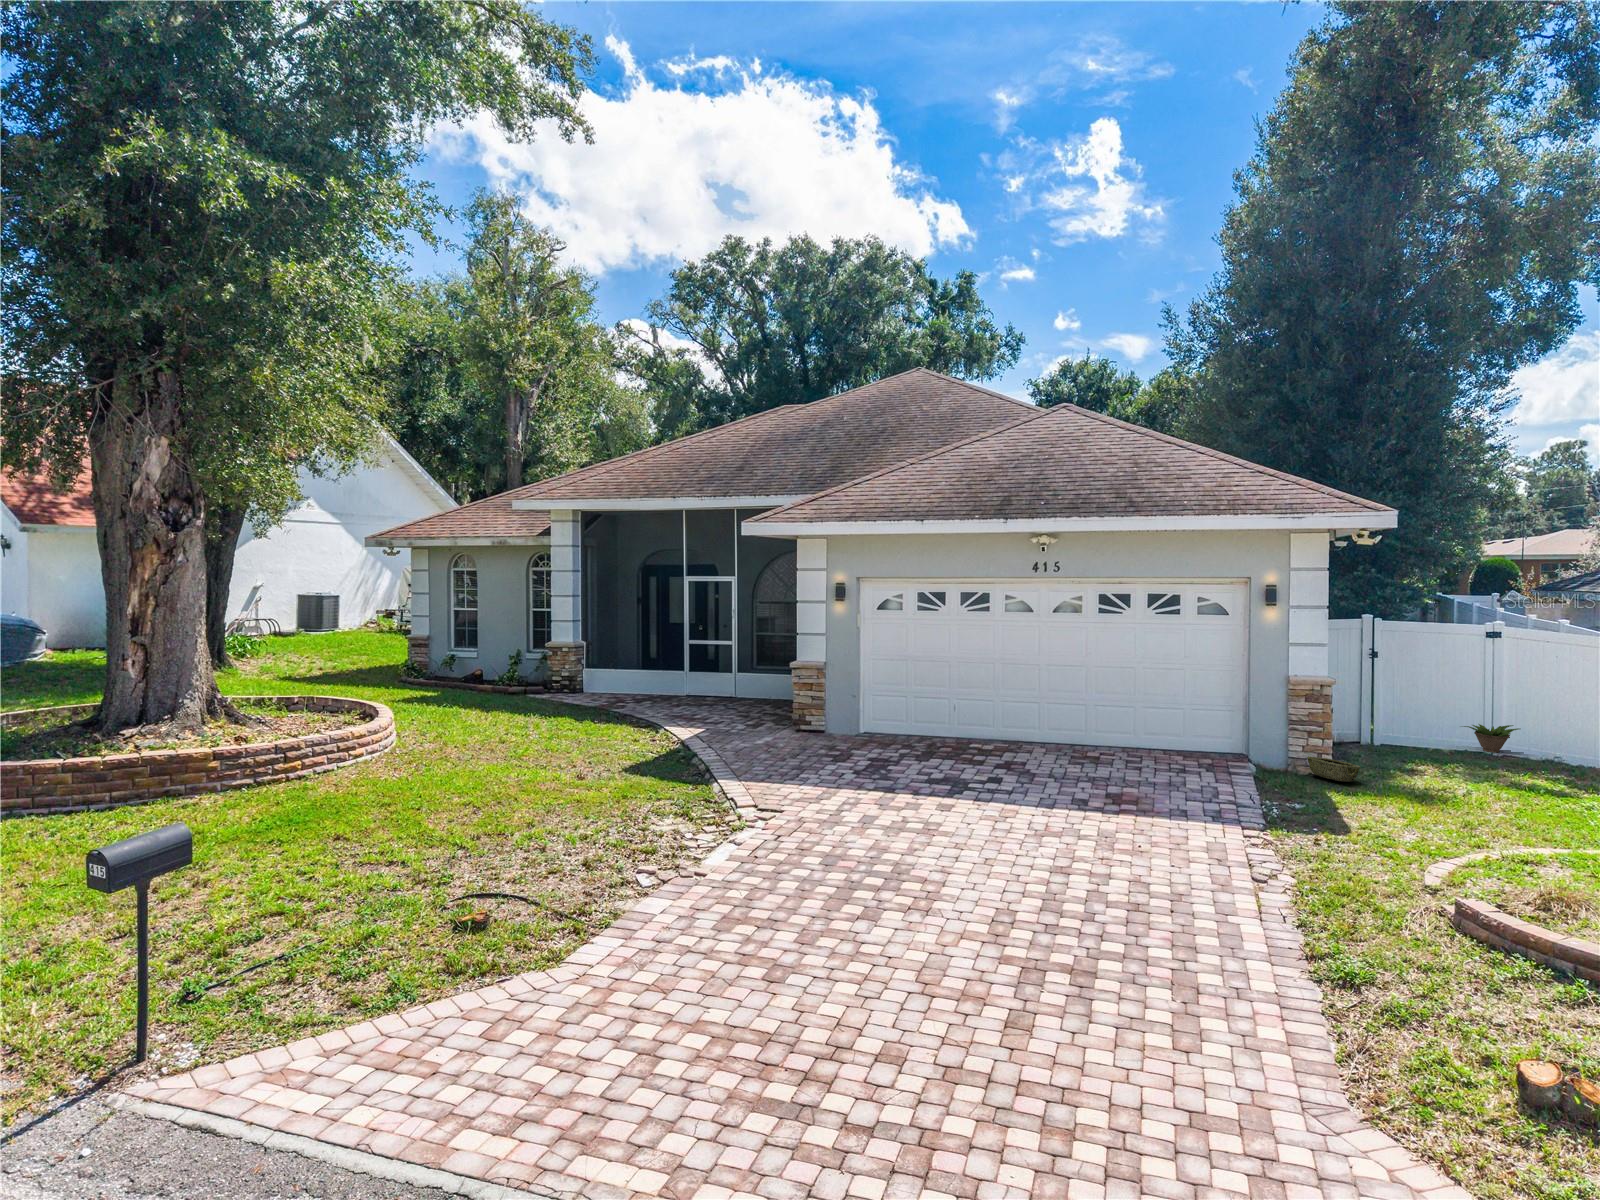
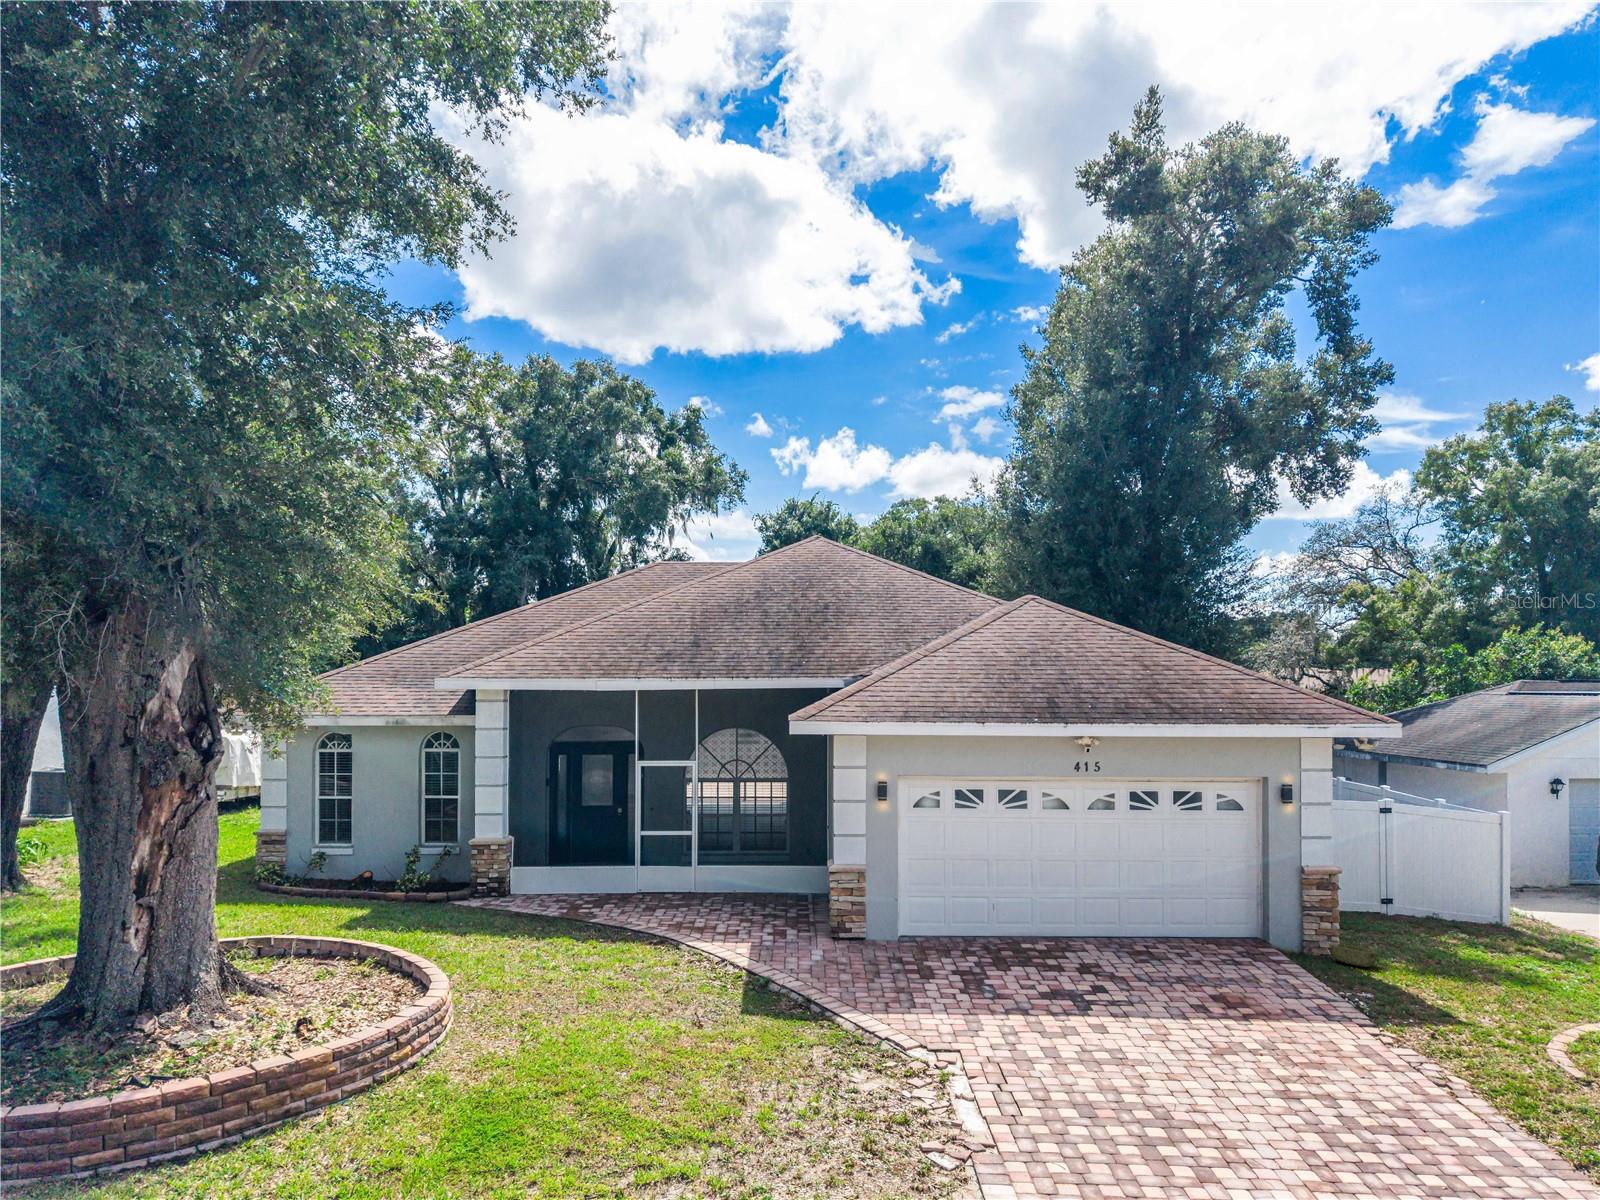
decorative plant: present [1464,724,1519,753] -> none [1392,898,1439,924]

